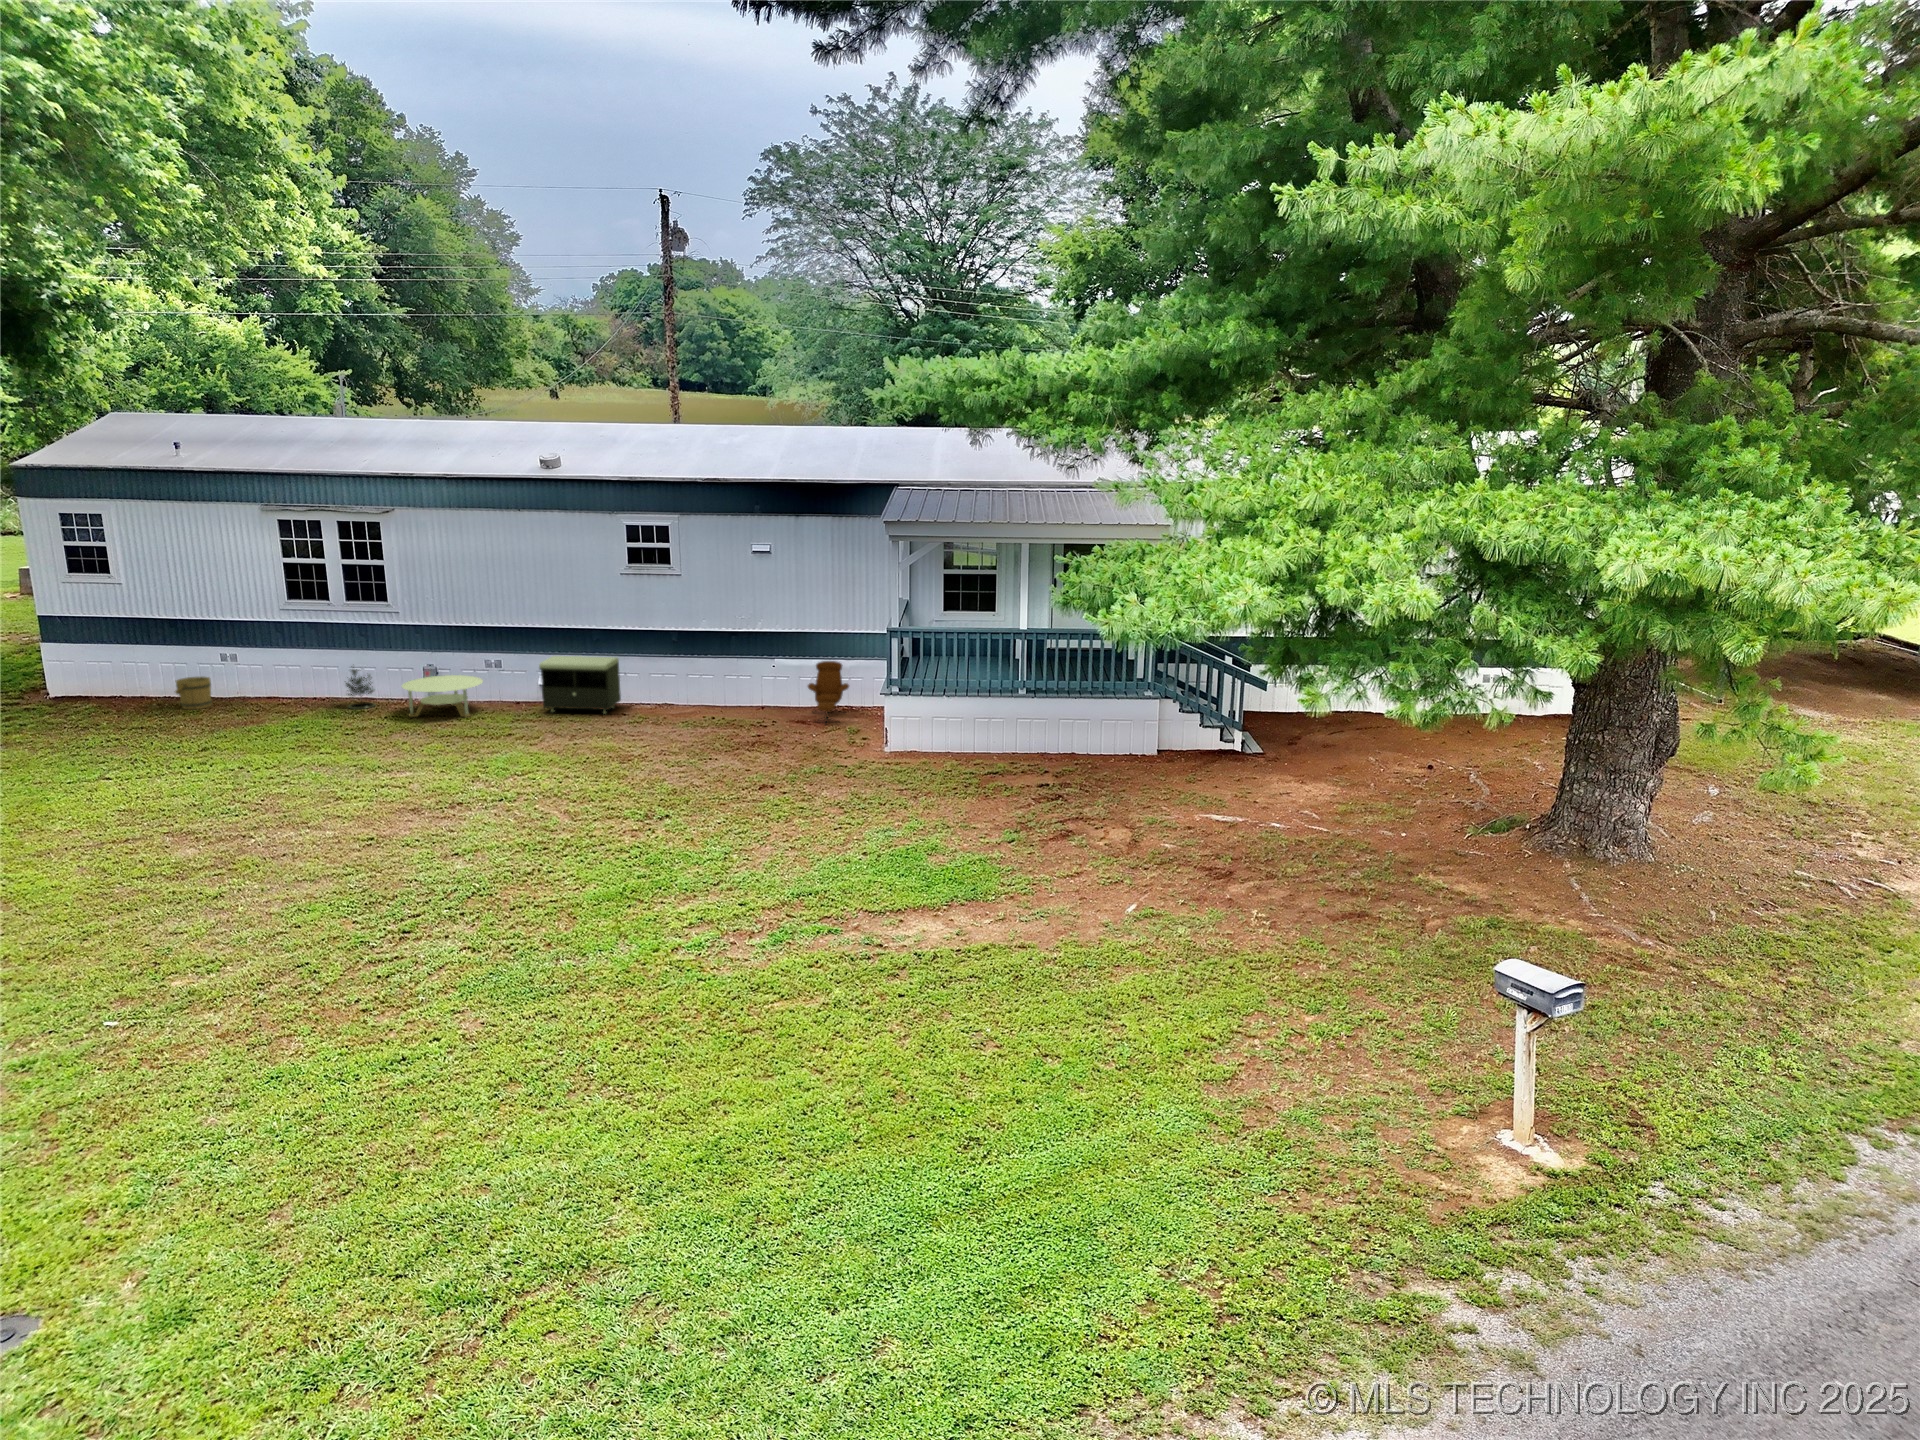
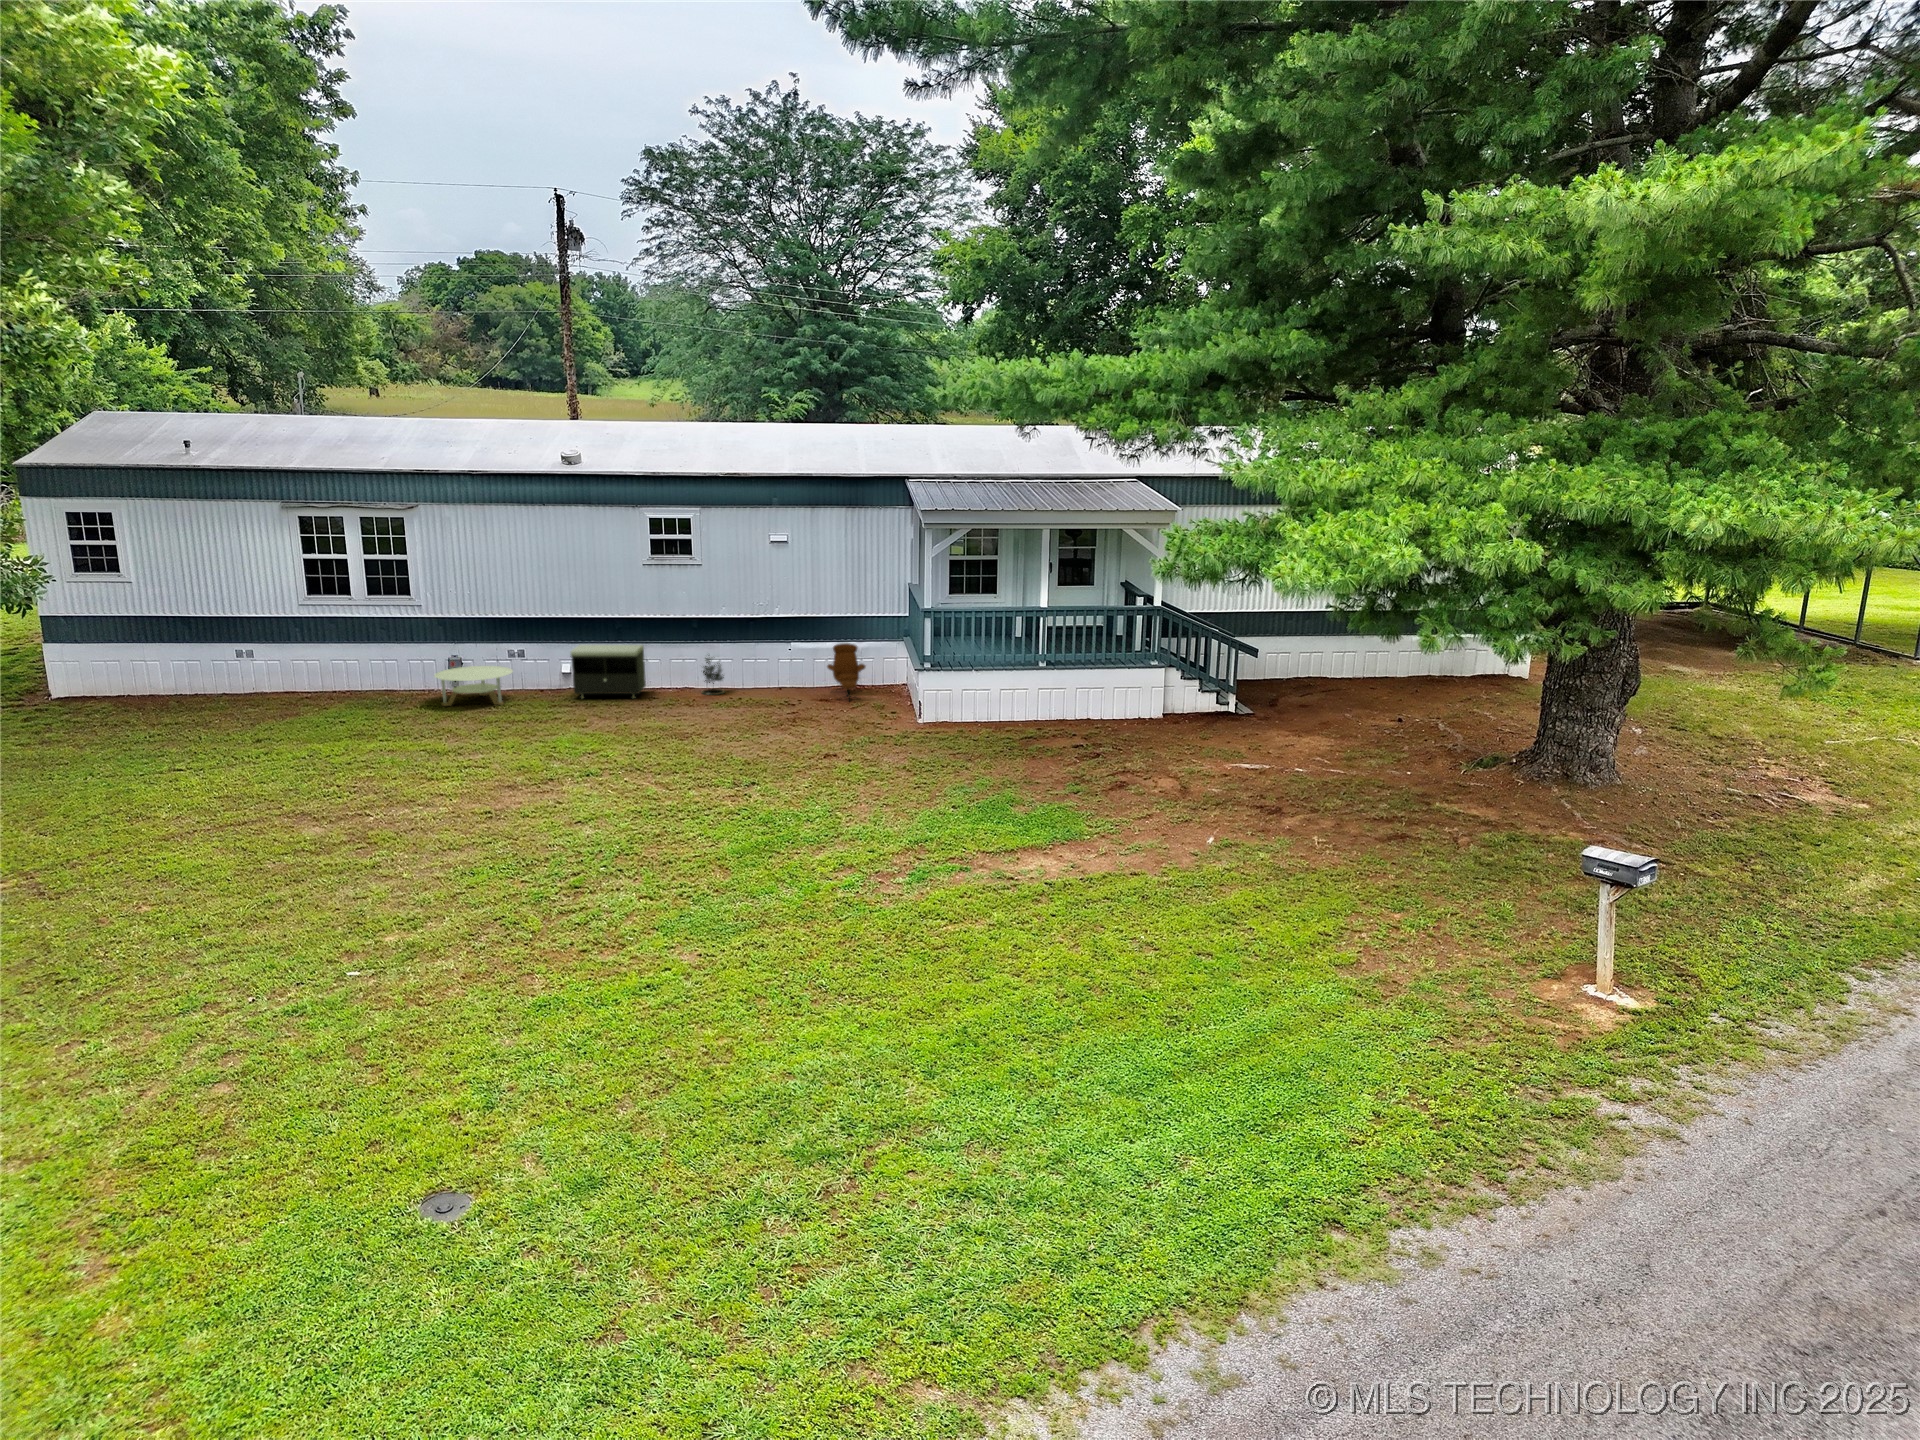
potted tree: present [346,667,375,709] -> present [702,658,725,695]
bucket: present [175,677,212,709] -> none [196,673,233,706]

